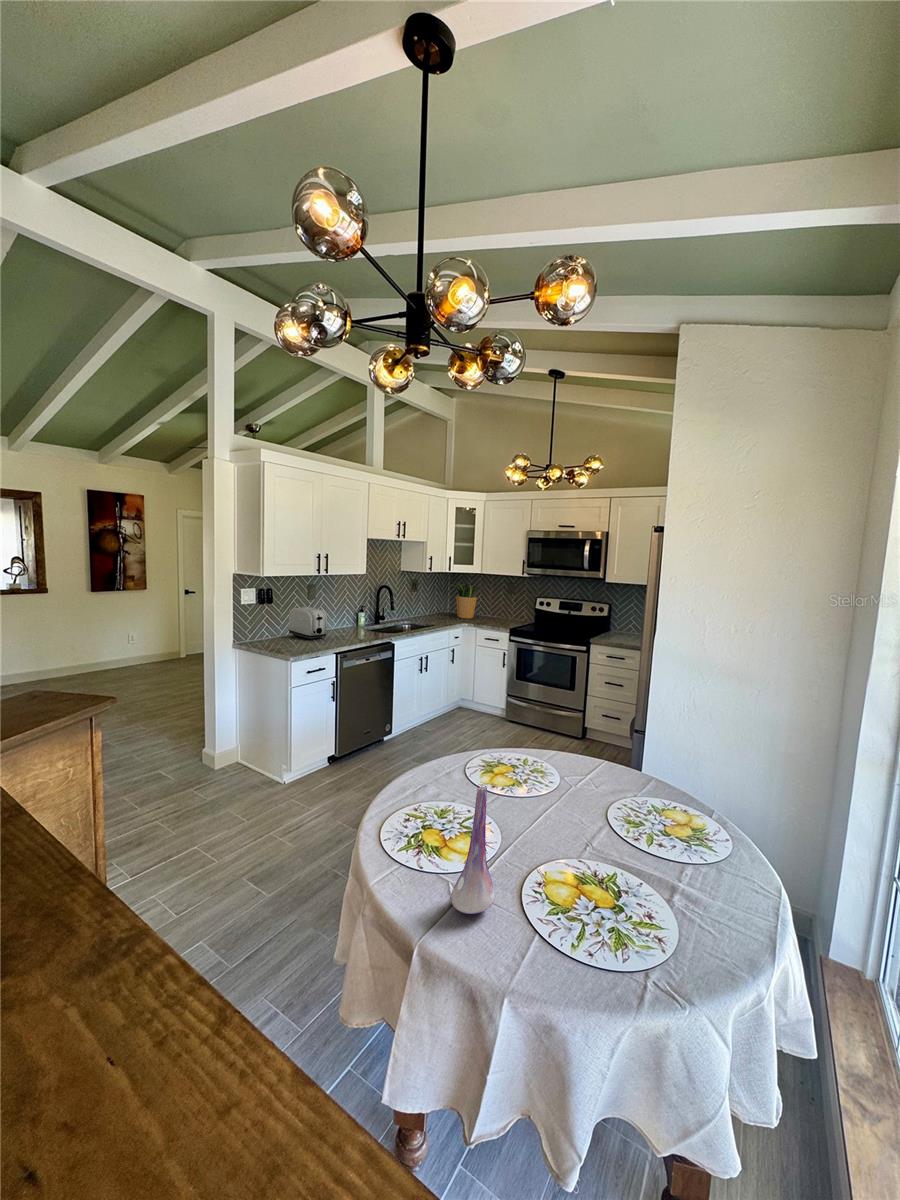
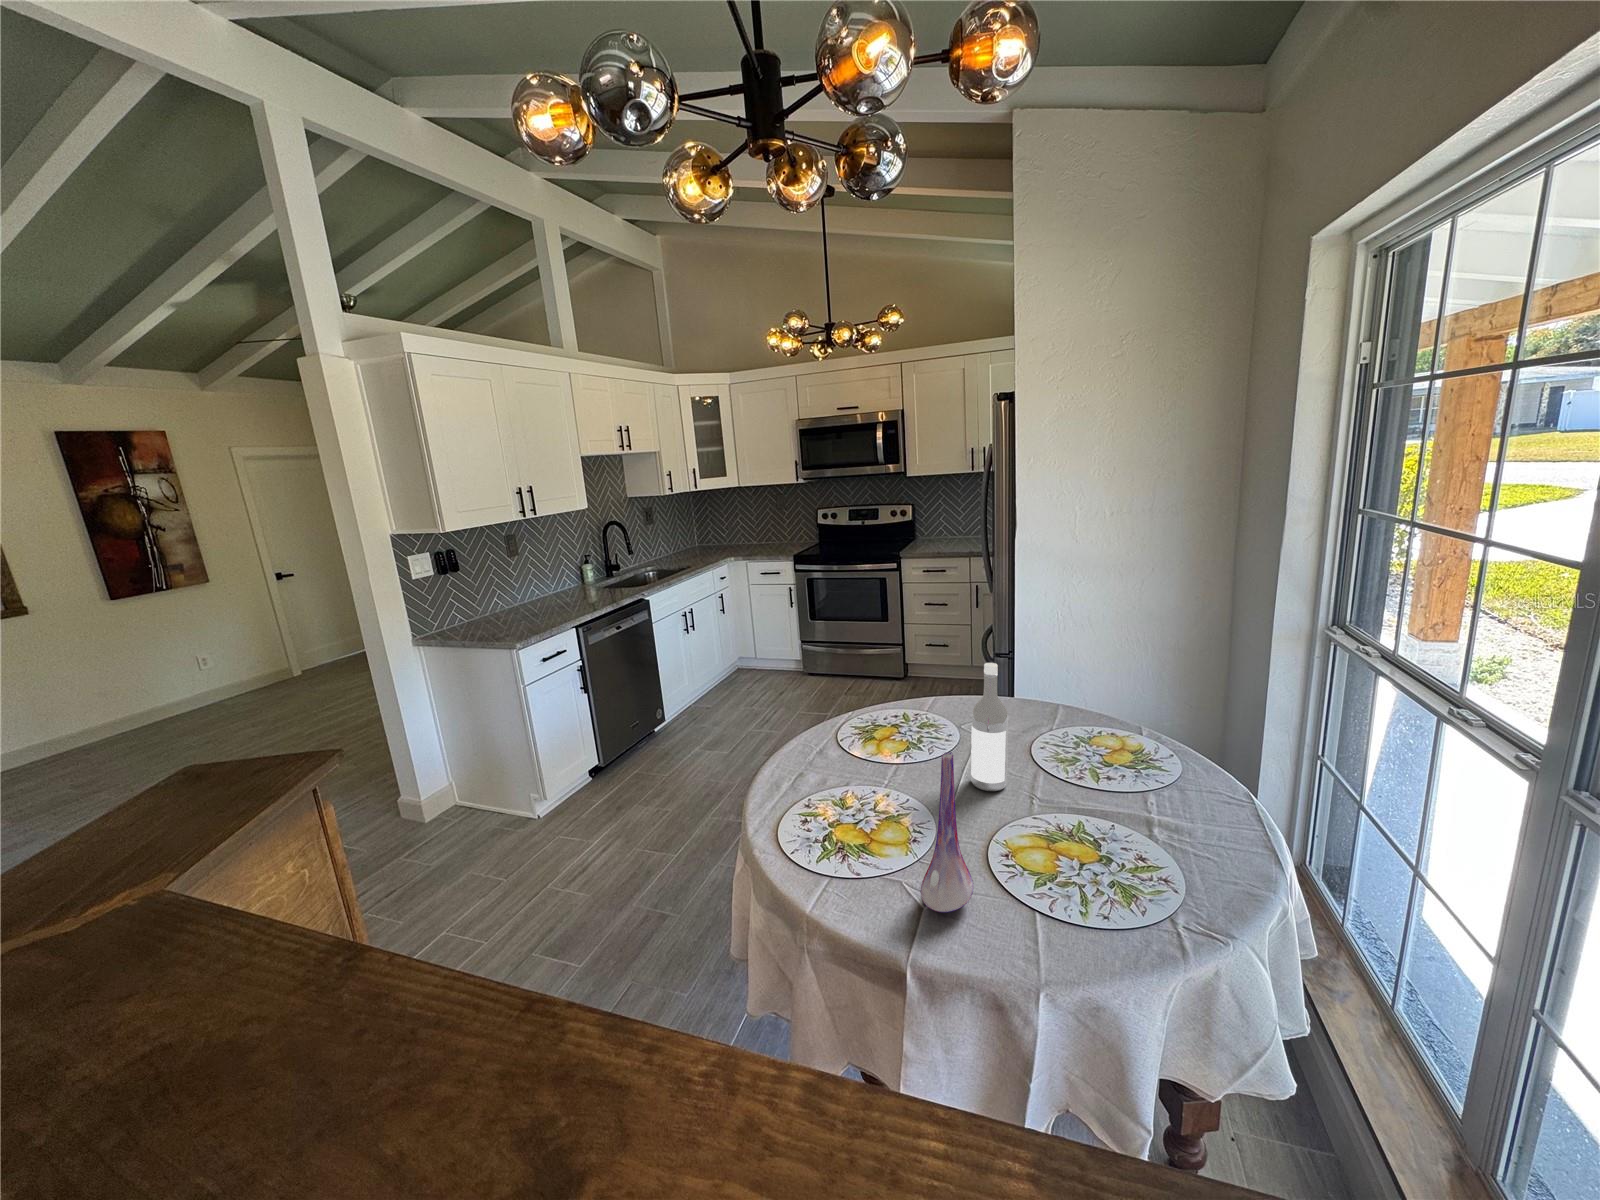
potted plant: present [451,582,481,619] -> none [695,501,746,551]
toaster: present [289,607,327,640] -> none [484,568,548,615]
wine bottle: none [545,728,578,833] -> present [971,663,1008,791]

